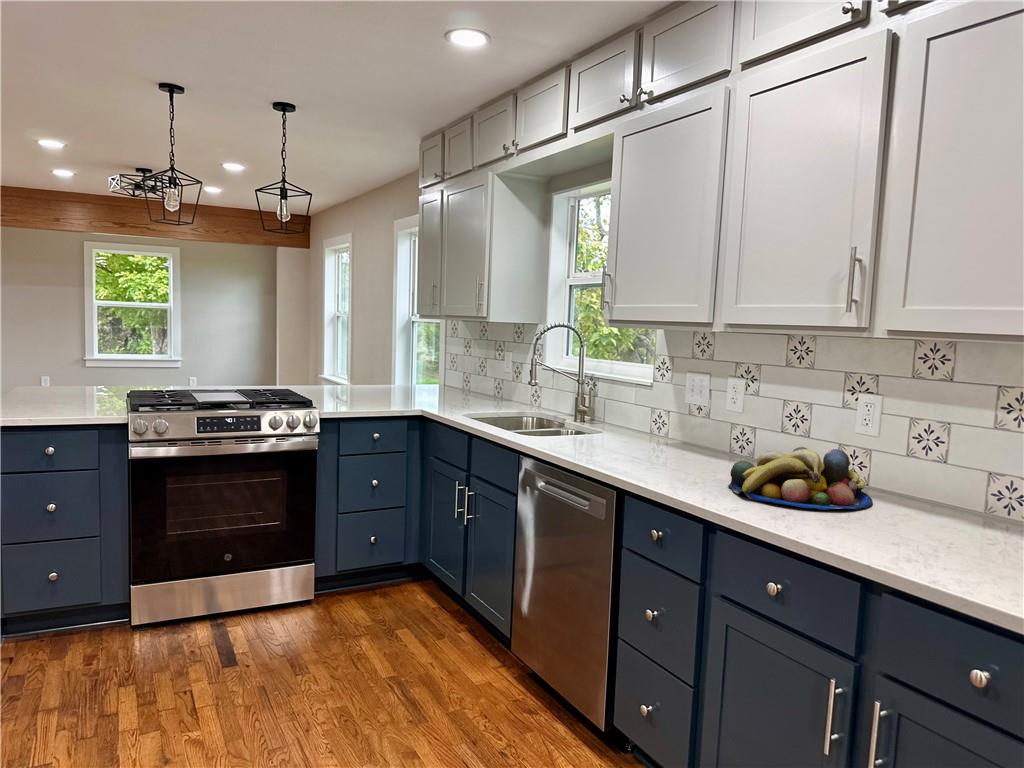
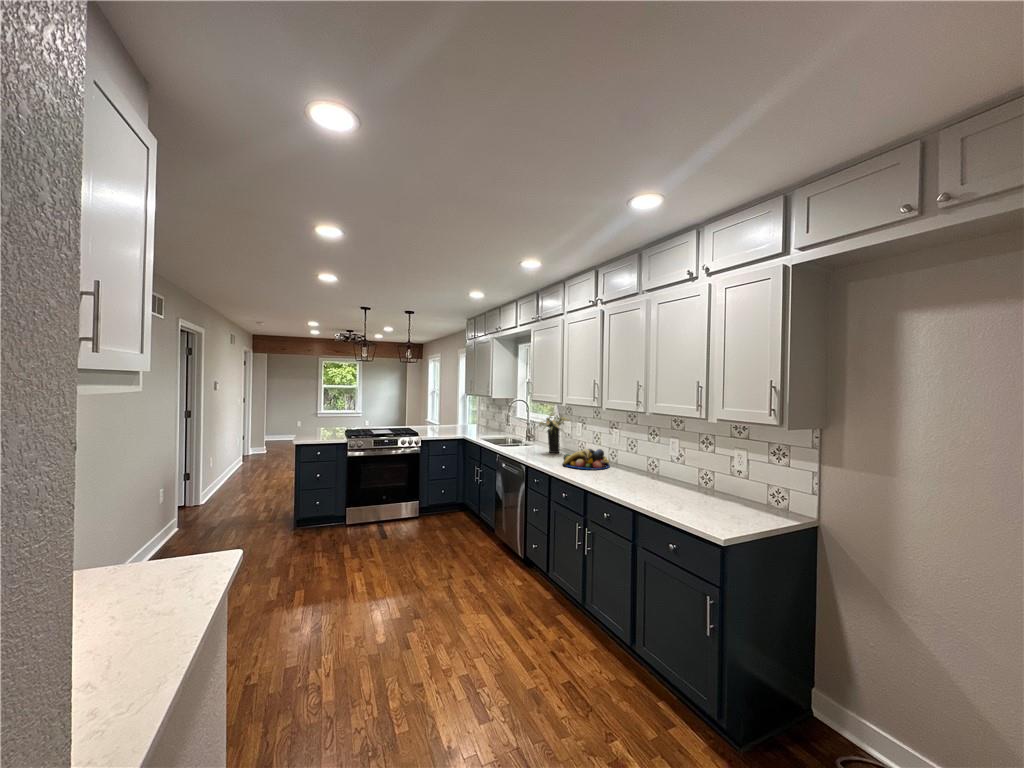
flower arrangement: none [624,353,714,455] -> present [536,414,569,453]

